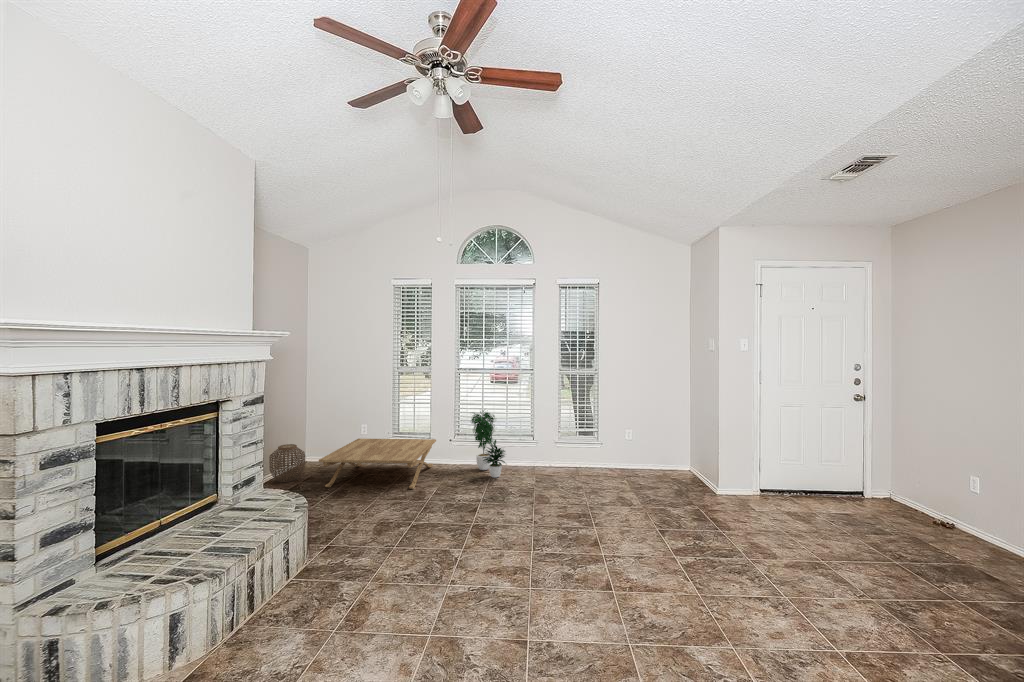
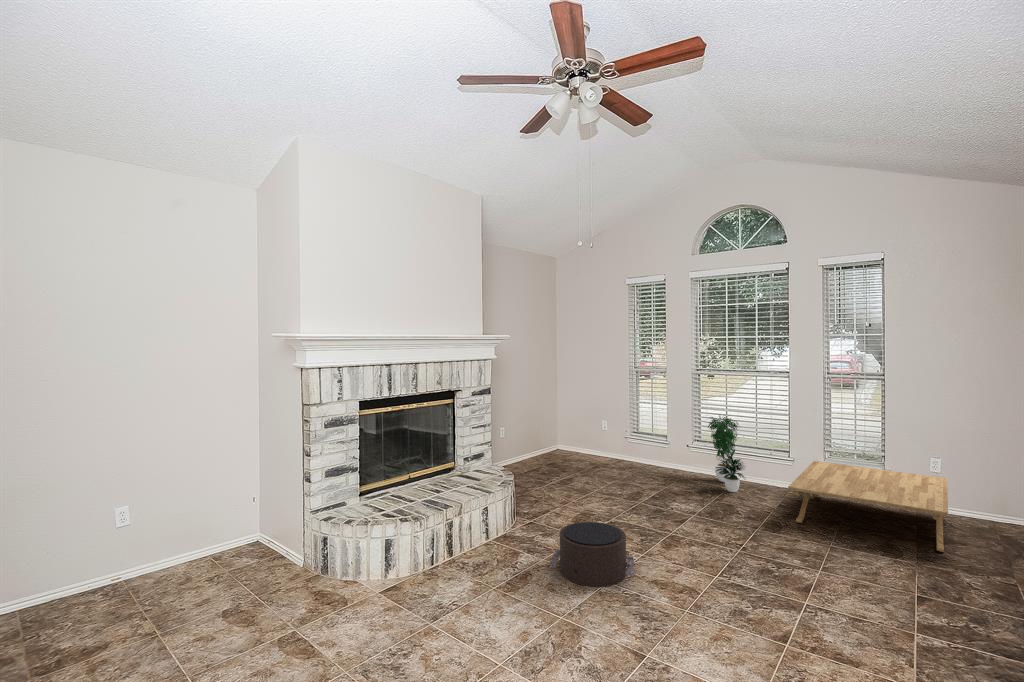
coffee table: present [319,439,436,489] -> present [788,461,948,552]
woven basket: present [269,444,305,482] -> none [520,431,549,464]
pouf: none [384,527,476,596] -> present [550,522,635,587]

